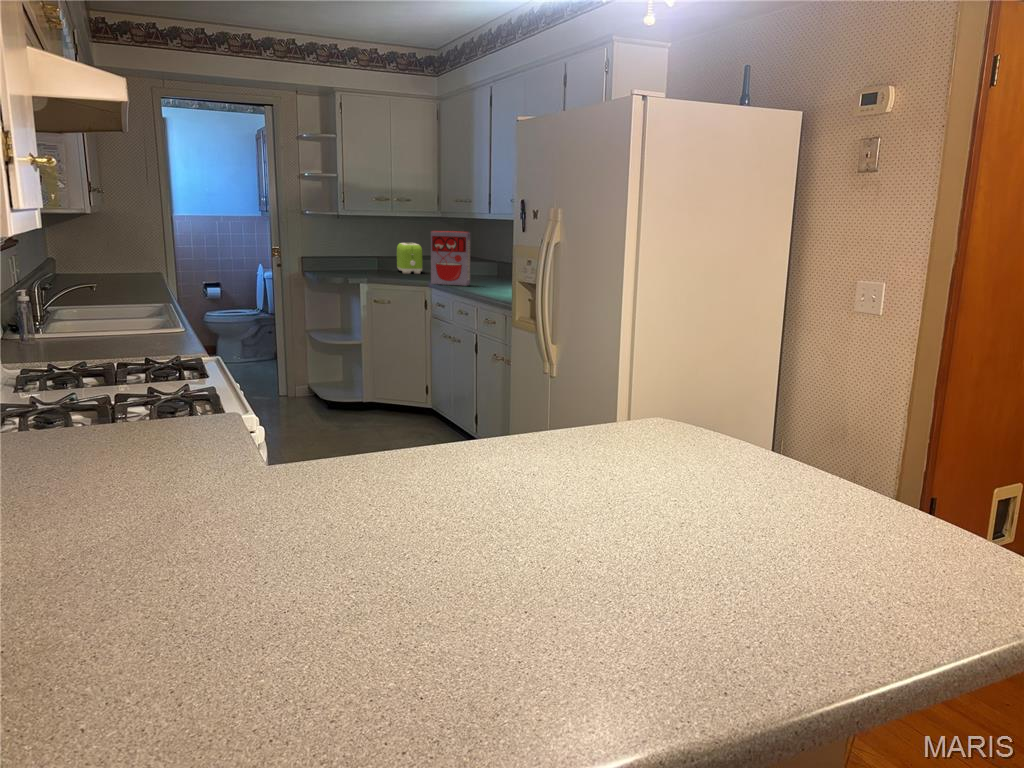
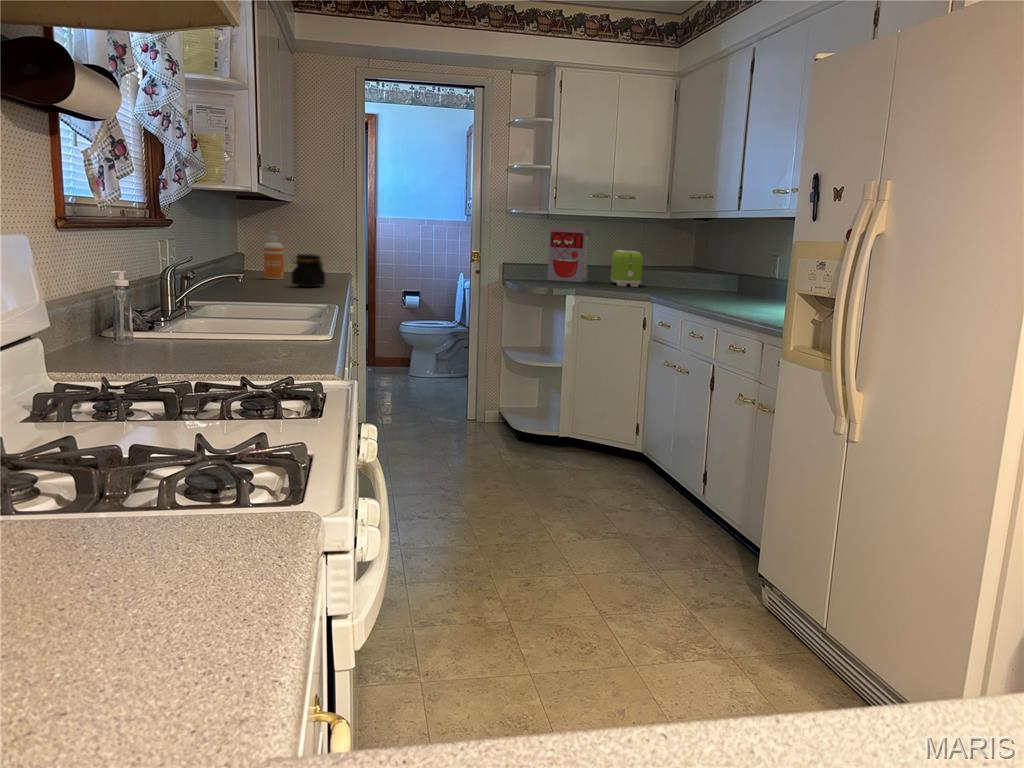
cereal box: present [431,231,471,286] -> present [548,227,589,282]
soap dispenser: none [77,237,99,281] -> present [264,231,284,279]
jar: none [112,258,145,287] -> present [291,254,325,287]

